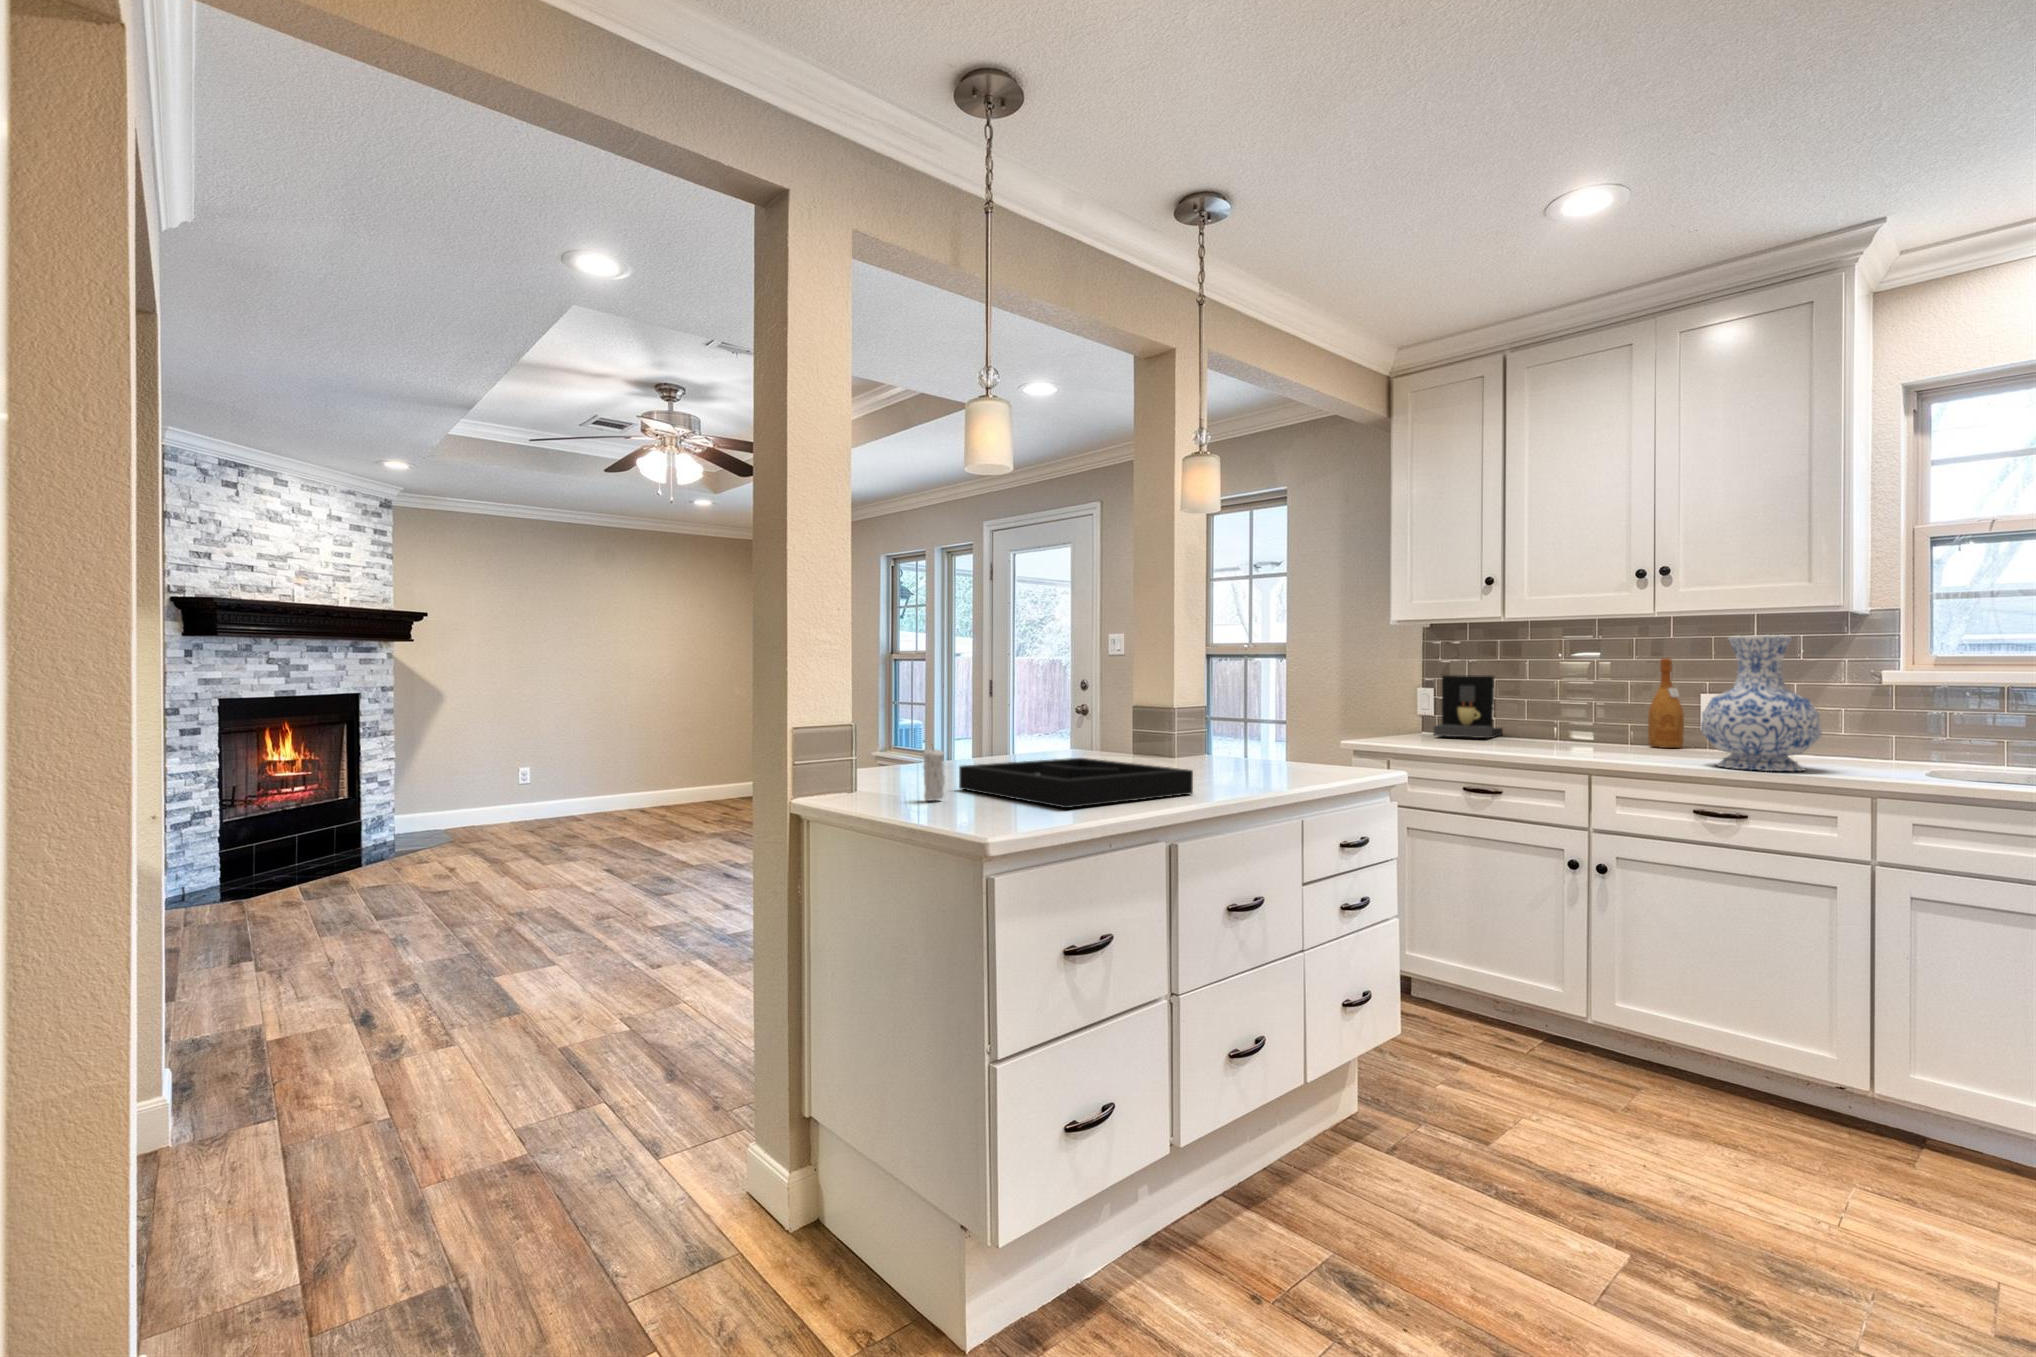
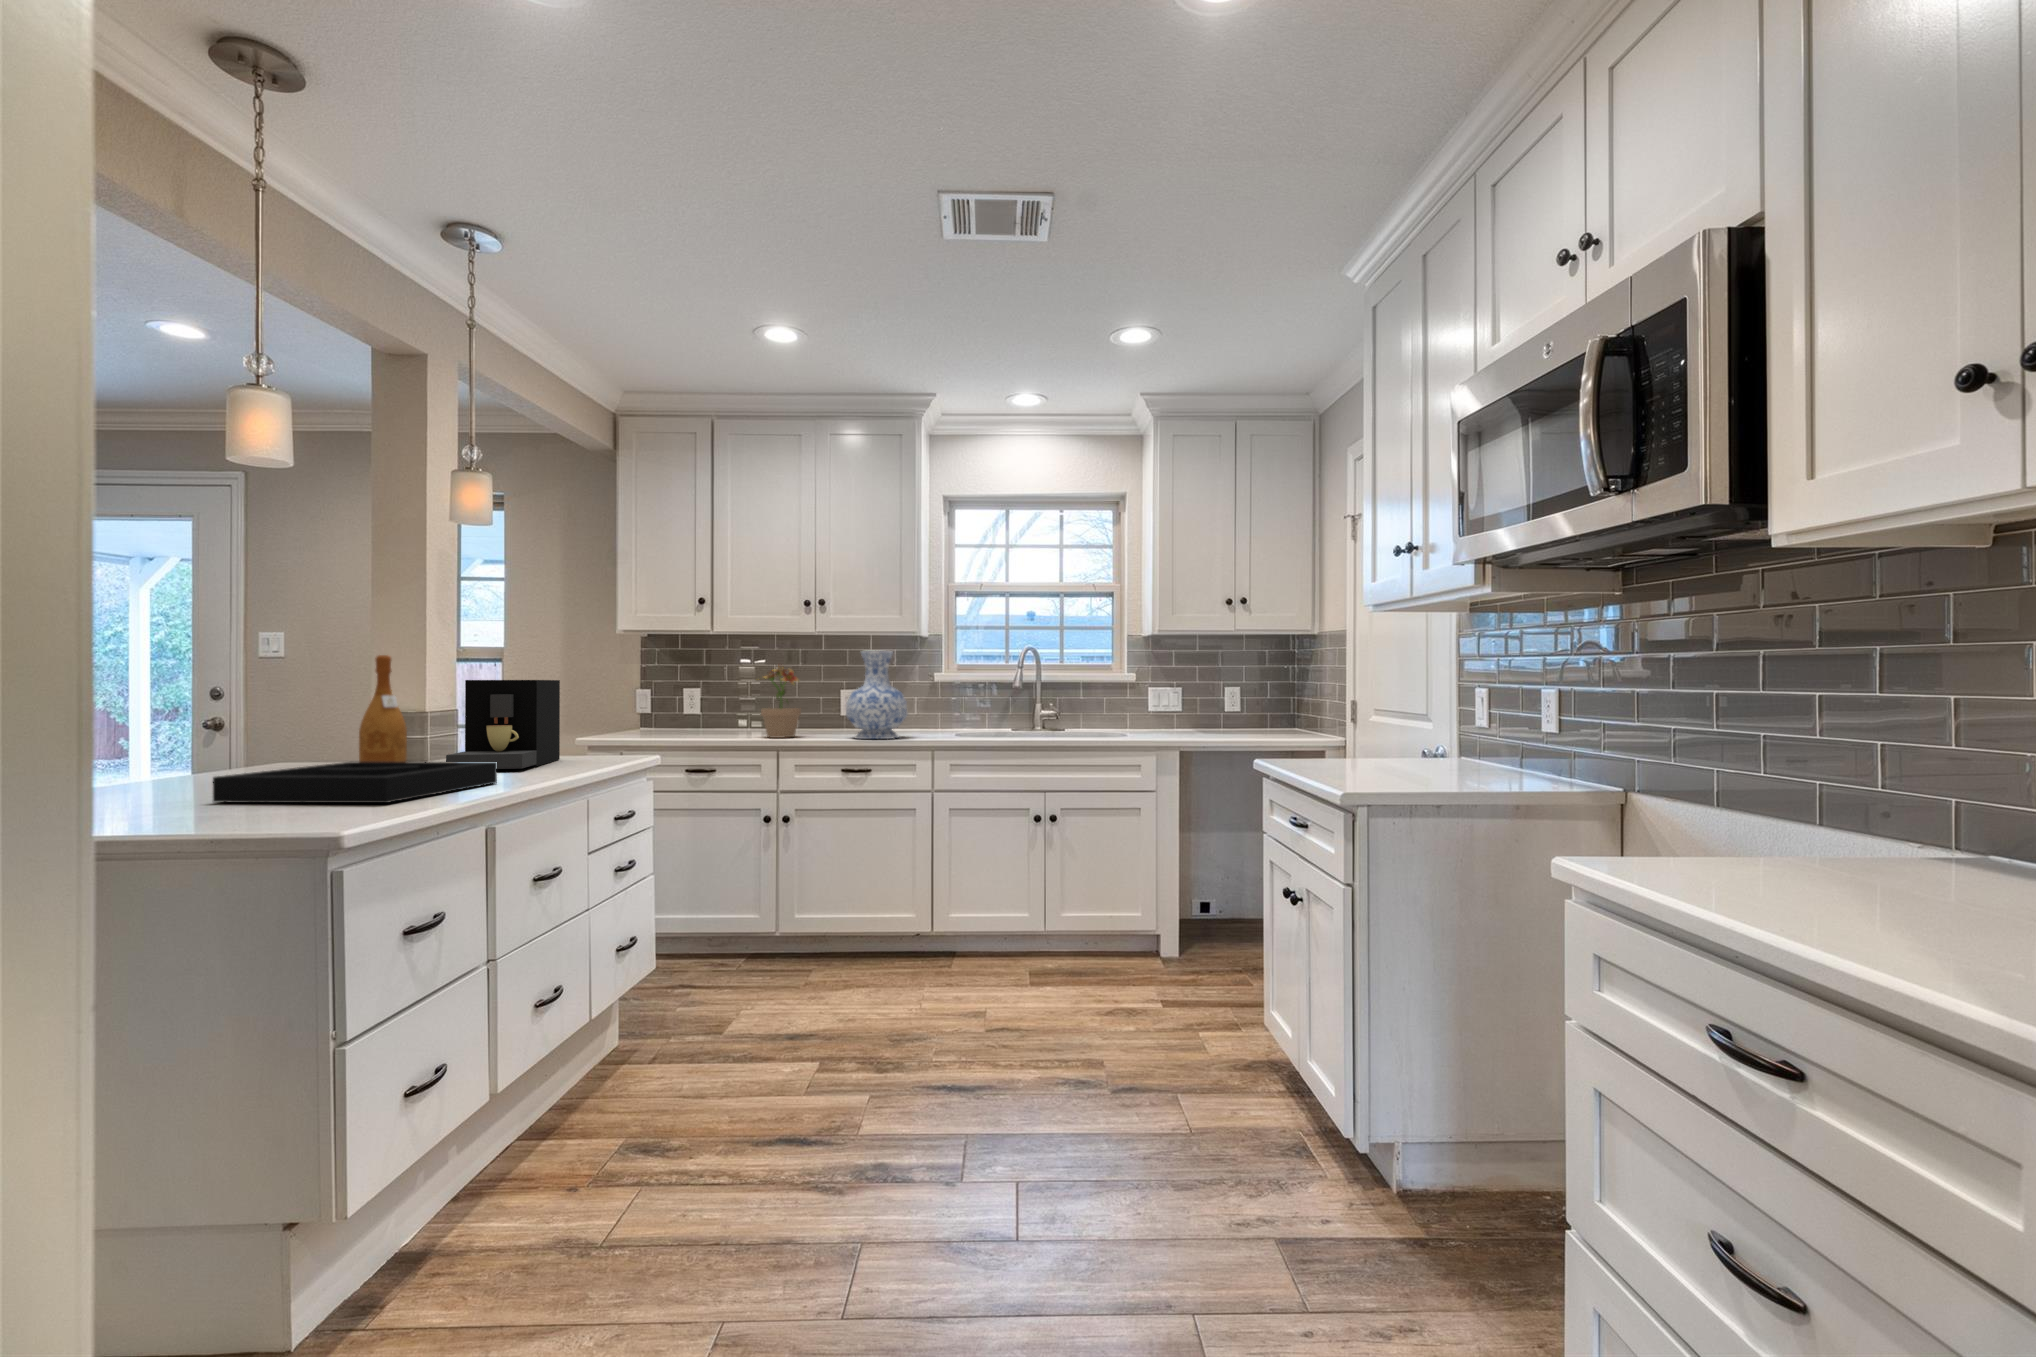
potted plant: none [1557,657,1626,757] -> present [758,669,801,738]
wine bottle: present [1648,658,1684,748] -> present [359,655,407,762]
coffee maker: present [1434,675,1503,738] -> present [446,680,560,769]
candle: present [923,749,945,801] -> none [186,747,216,815]

